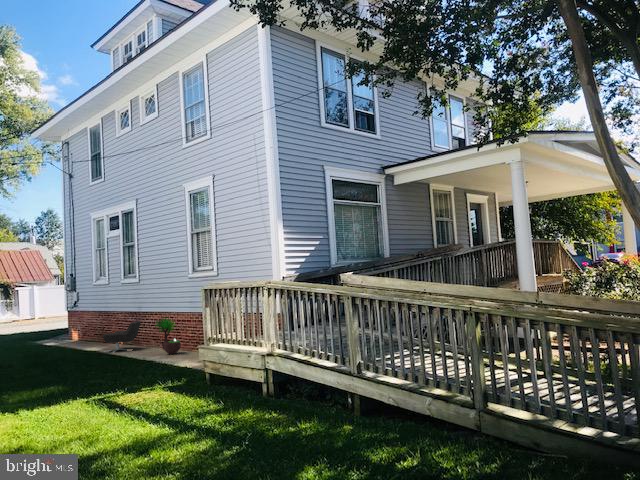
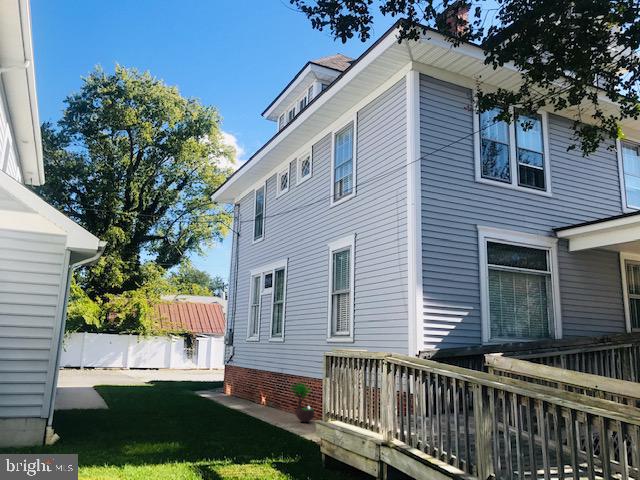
lounge chair: present [103,321,140,352] -> none [243,382,281,412]

